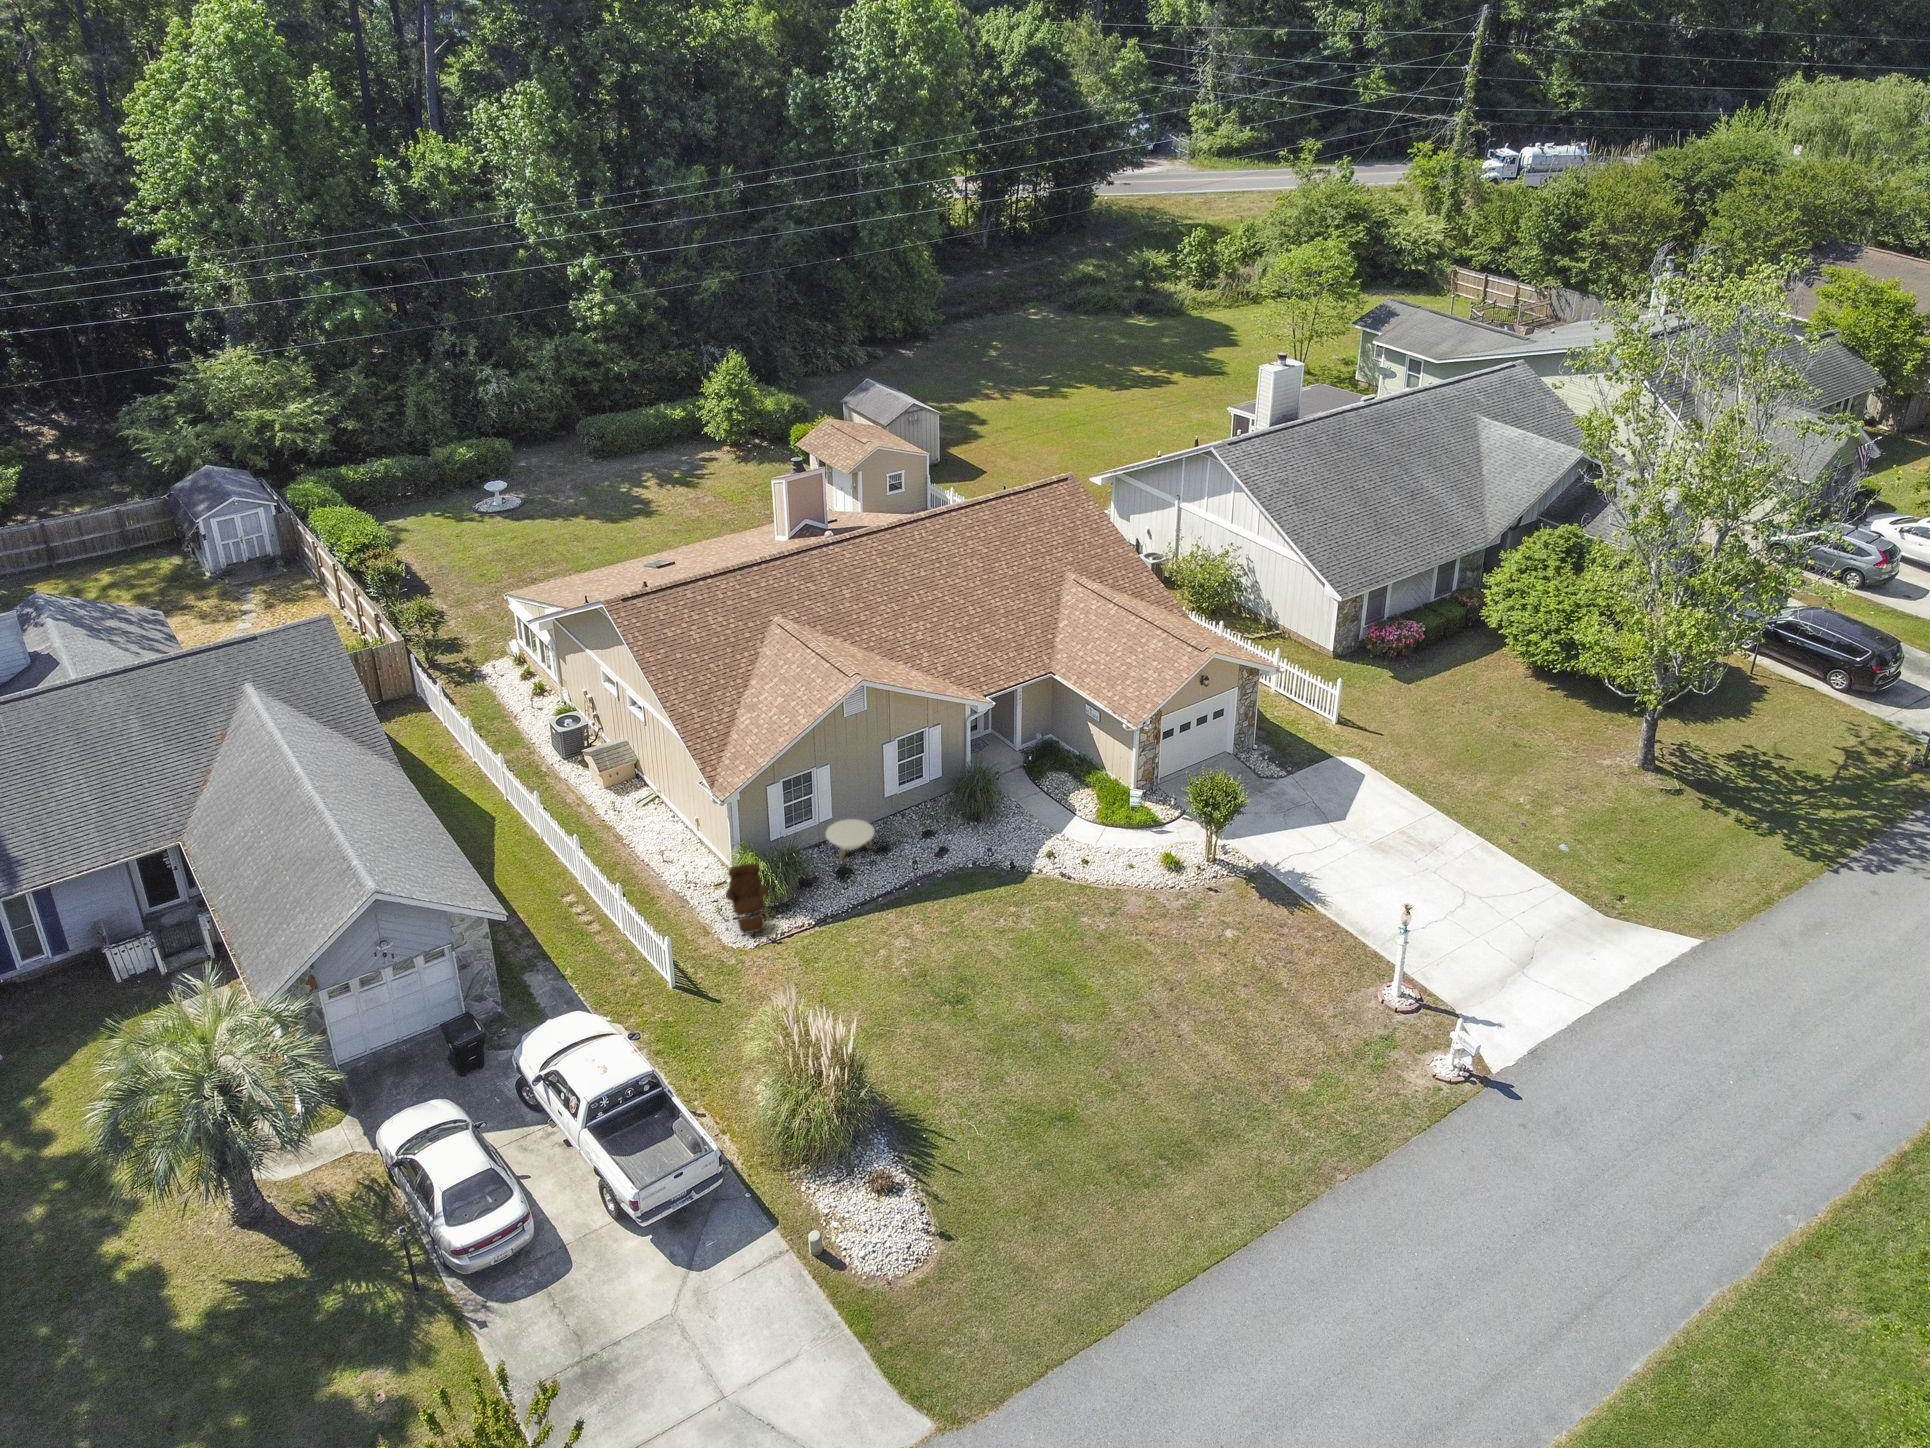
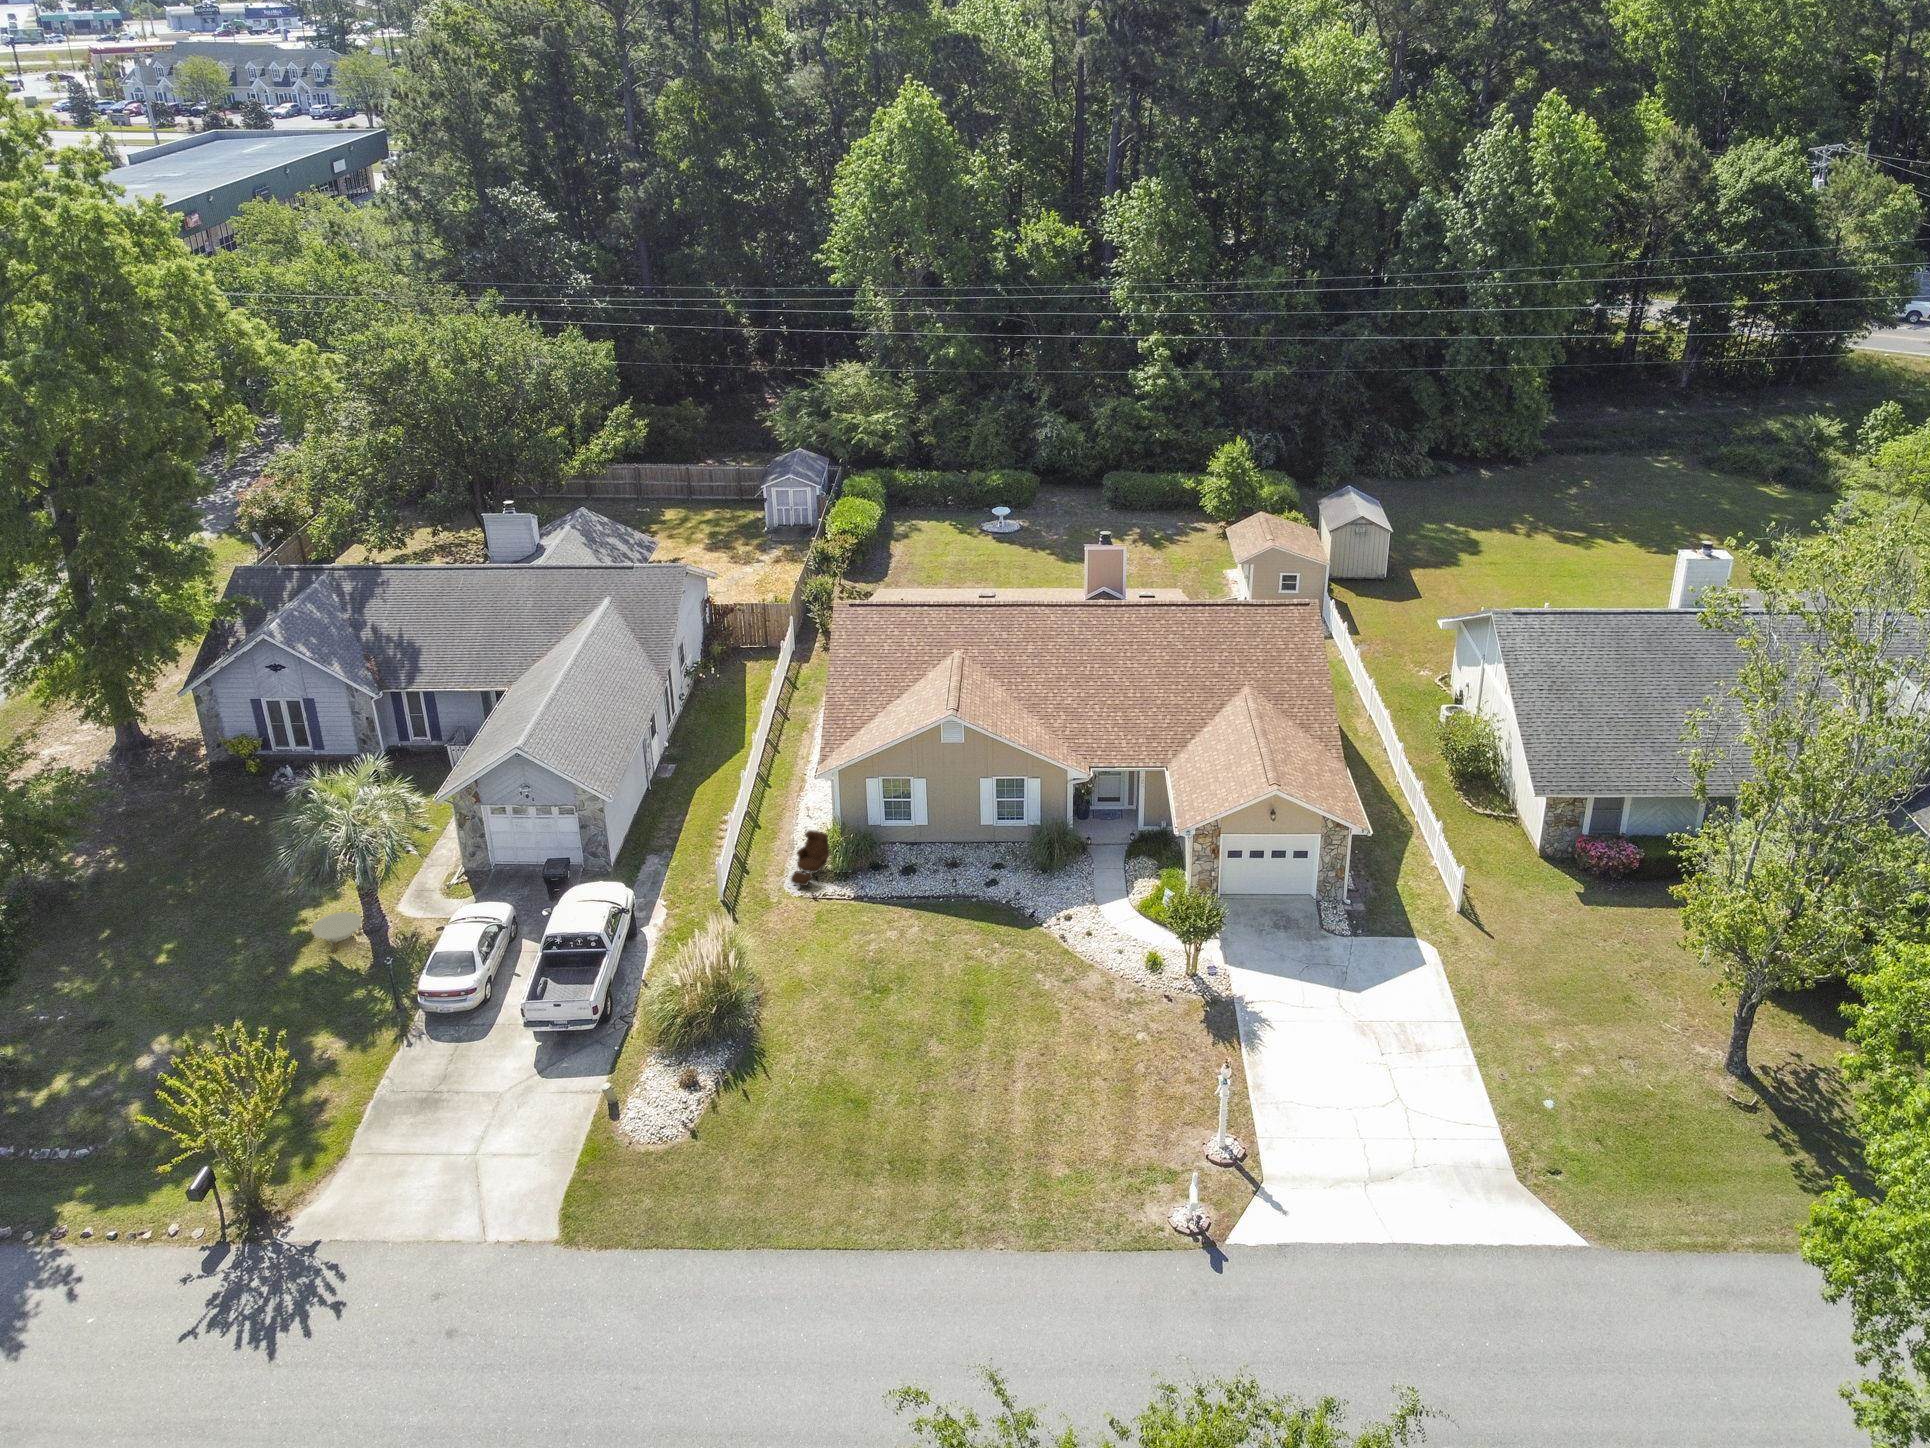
round table: present [826,819,874,860] -> present [312,912,362,953]

